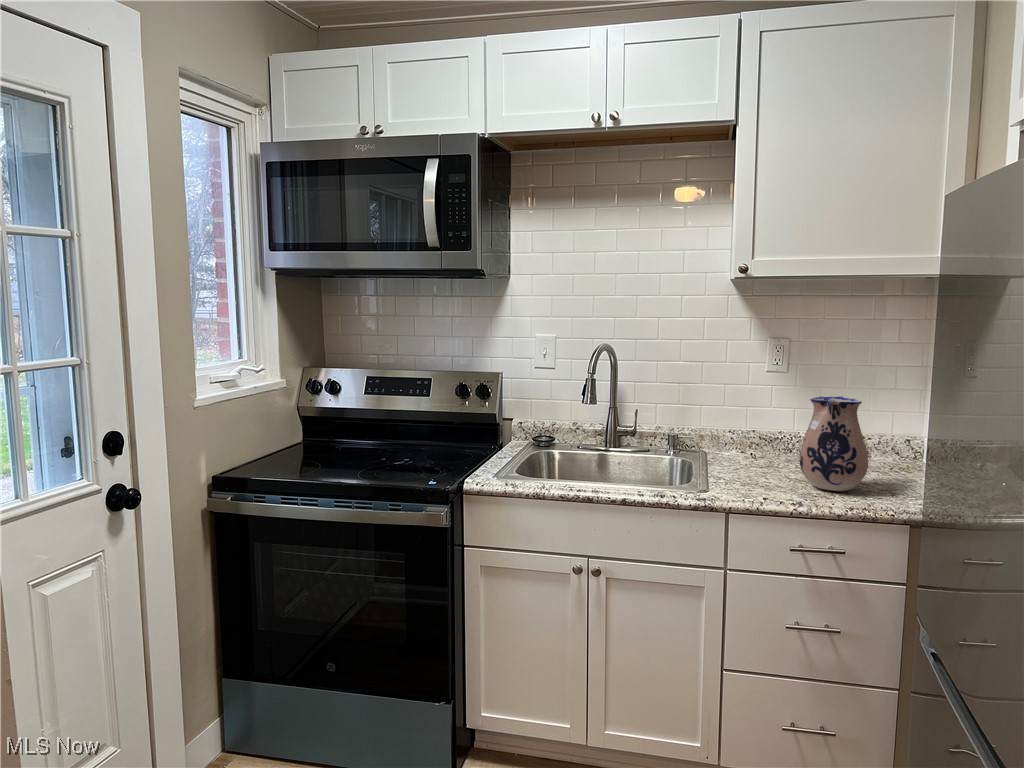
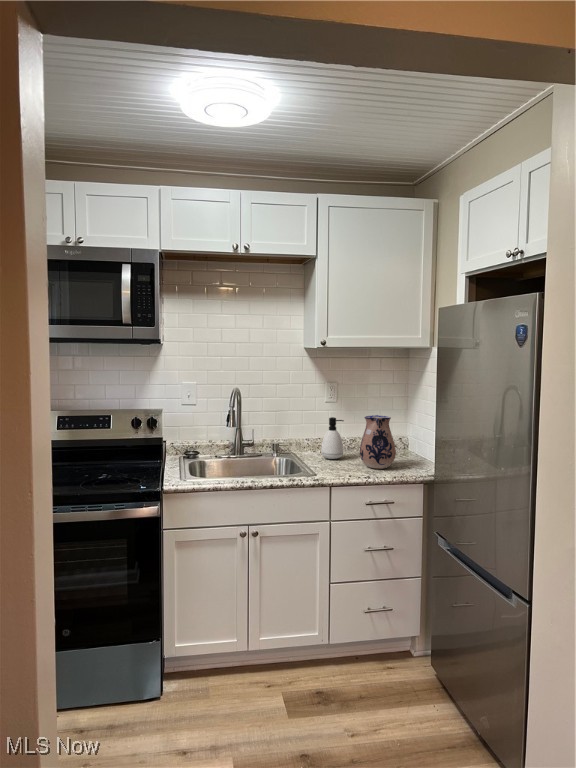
soap dispenser: none [744,396,784,466] -> present [321,417,344,459]

